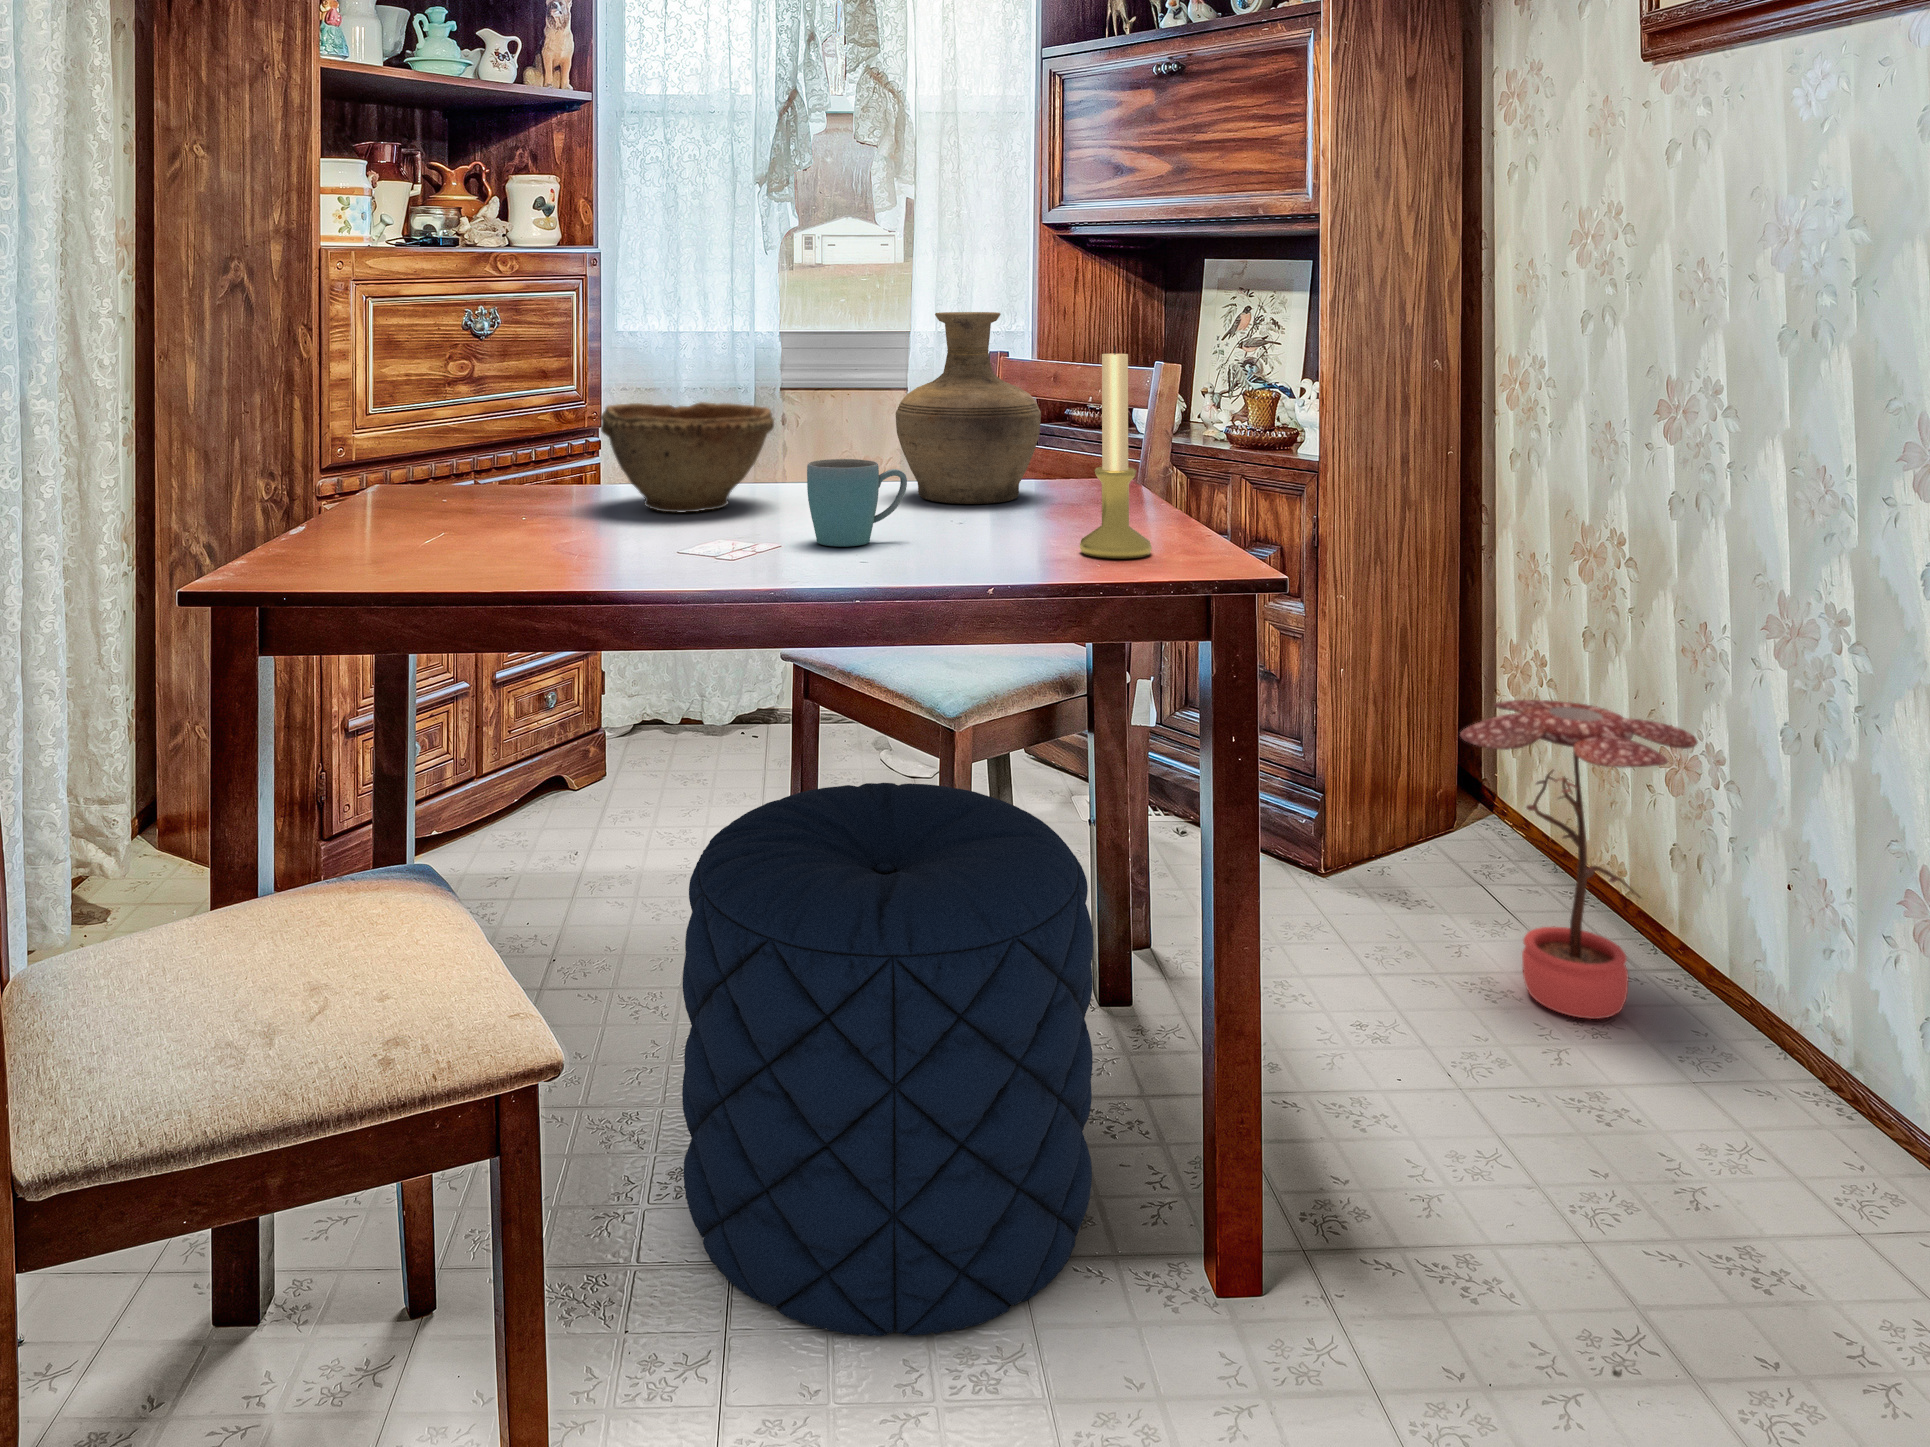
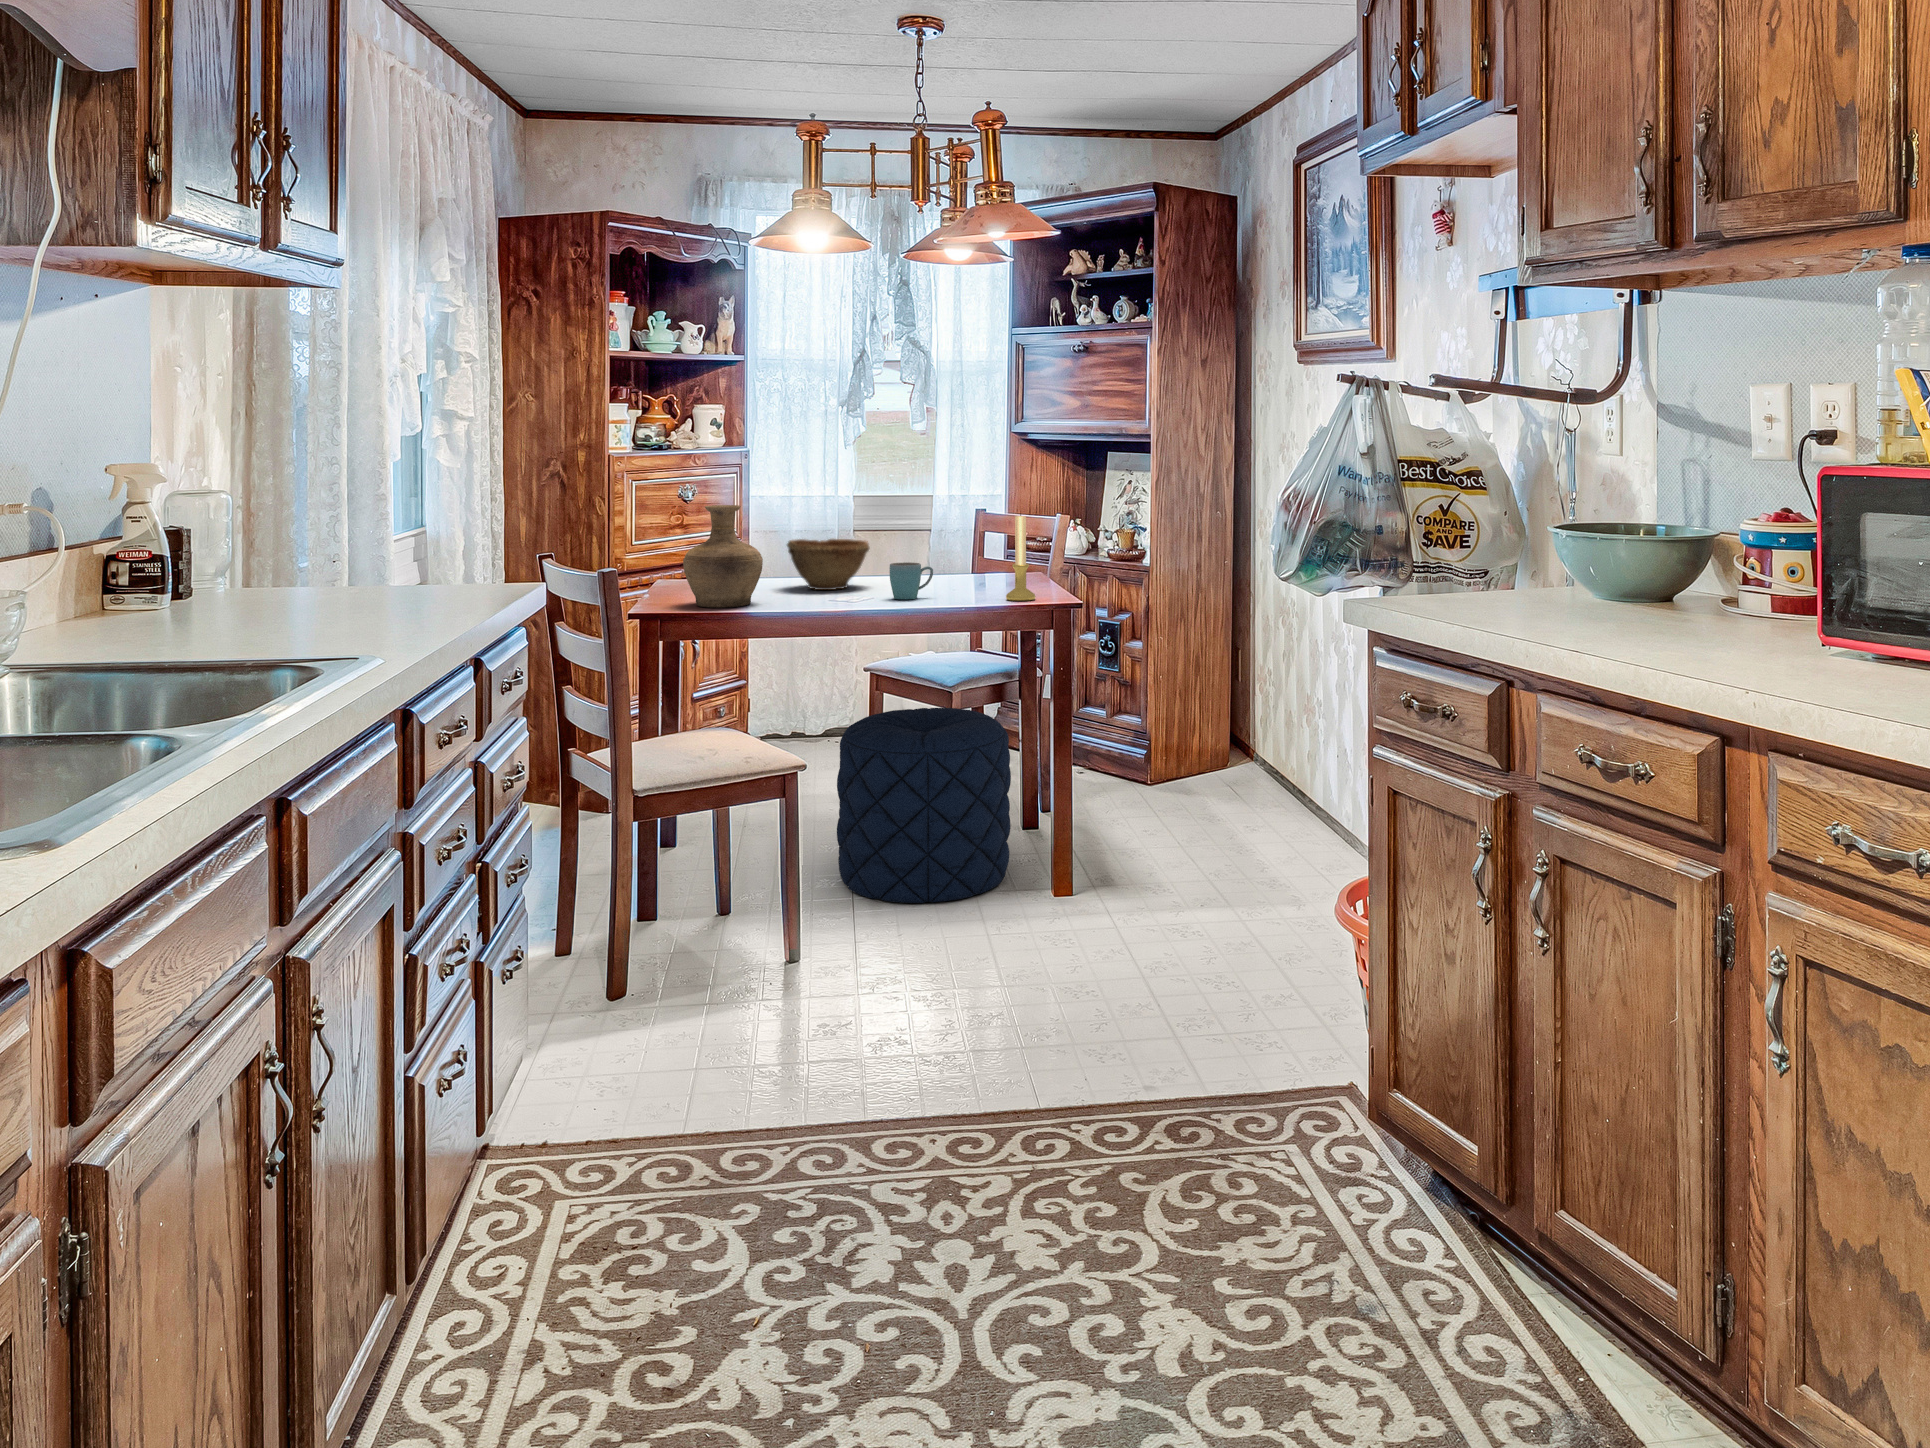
vase: present [896,312,1041,504] -> present [683,505,763,608]
potted plant: present [1460,700,1698,1019] -> none [1196,679,1301,821]

